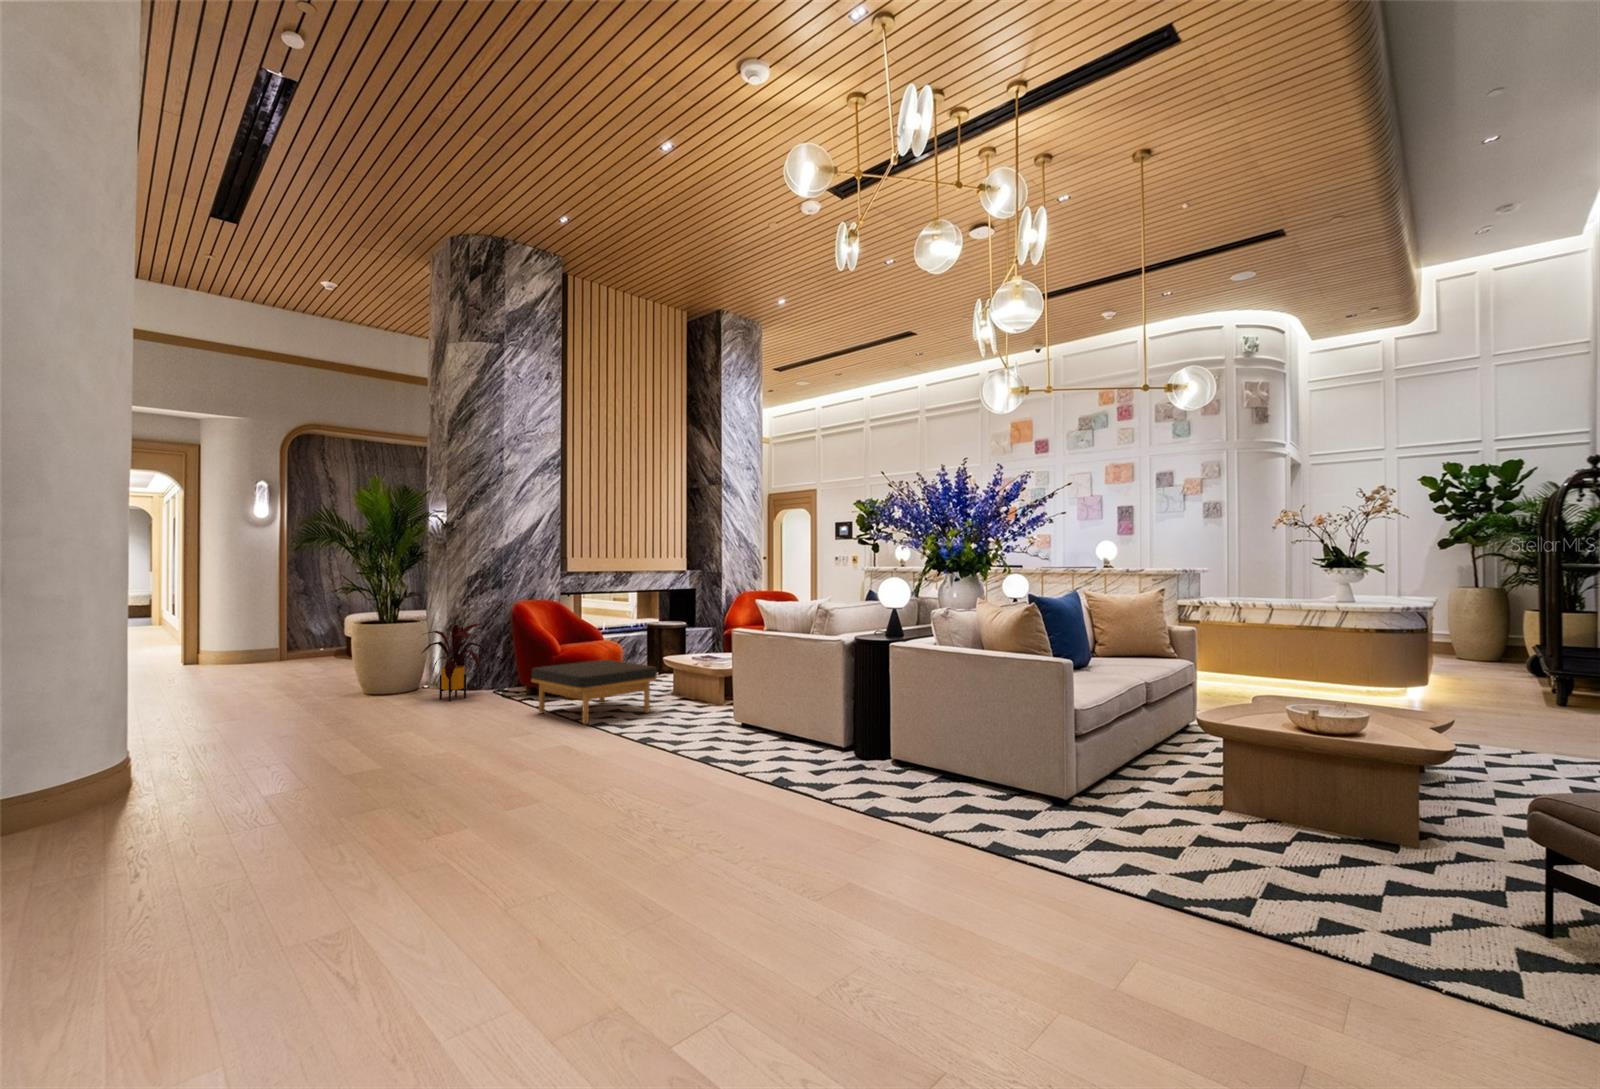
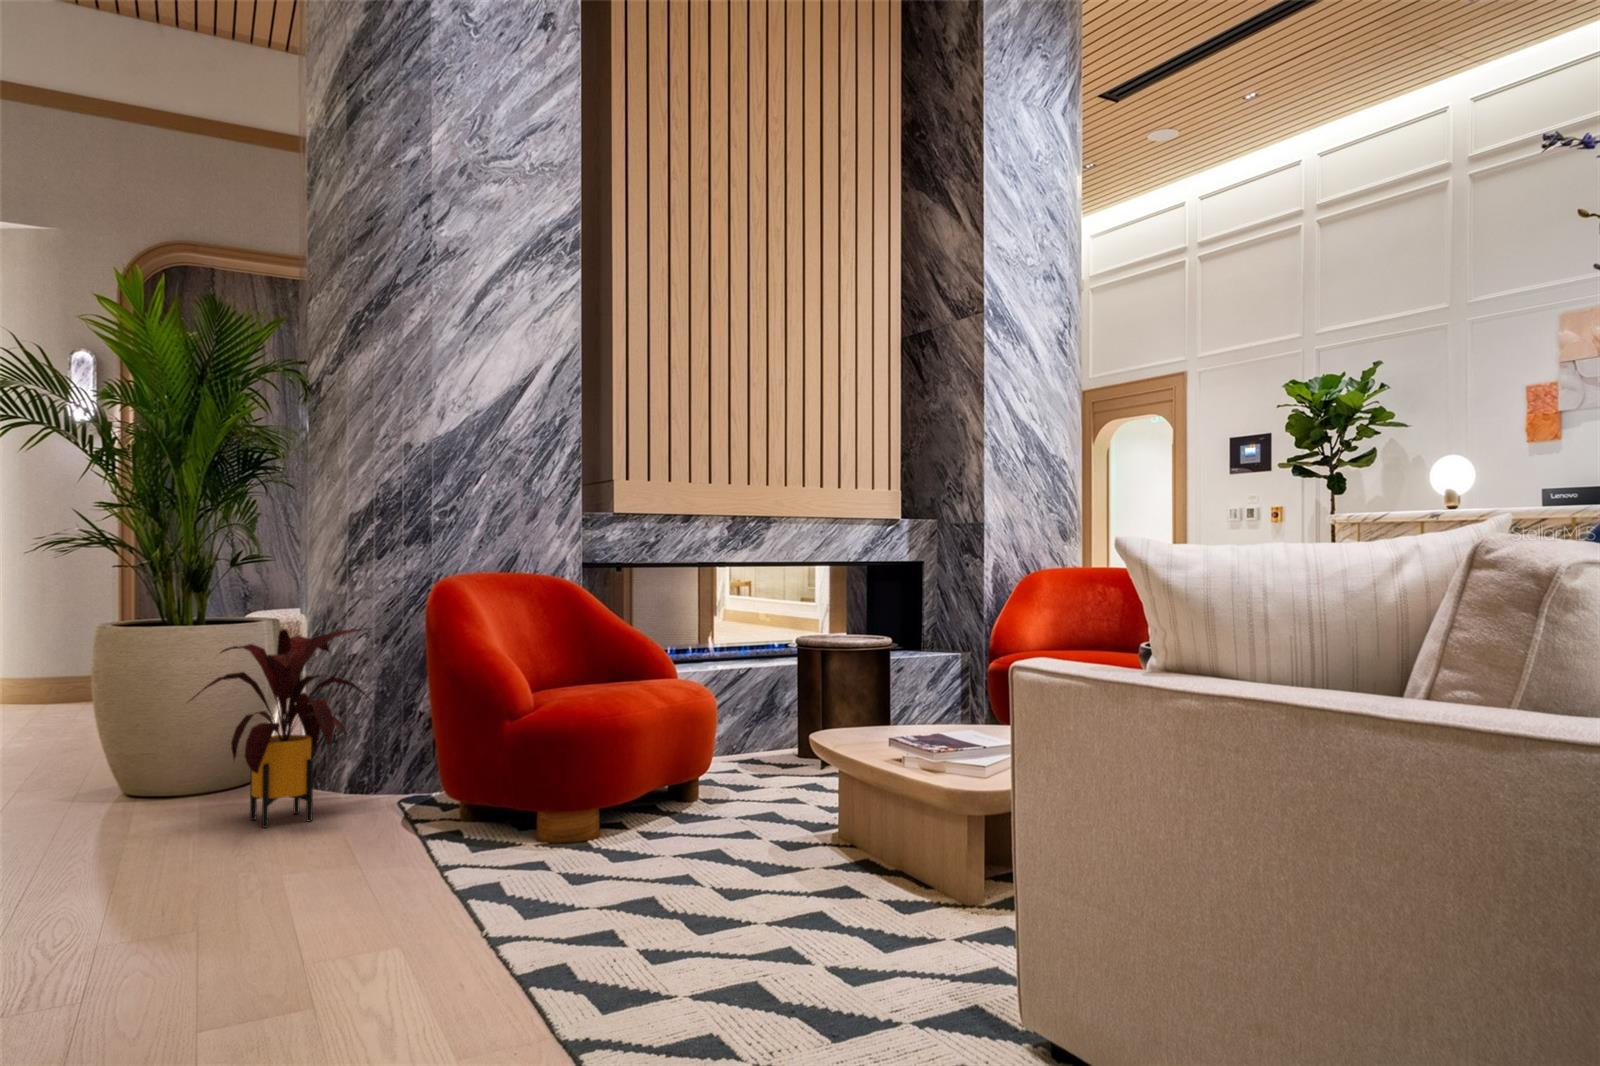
ottoman: present [531,660,657,724] -> none [402,739,764,967]

